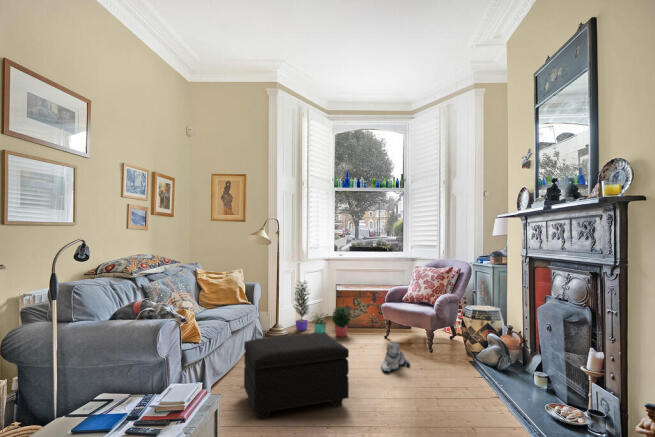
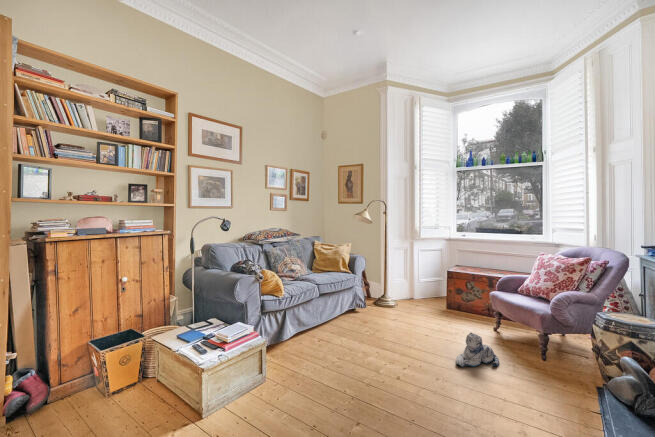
potted plant: present [293,281,351,337] -> none [403,258,456,317]
footstool: present [244,333,349,420] -> none [288,301,385,386]

